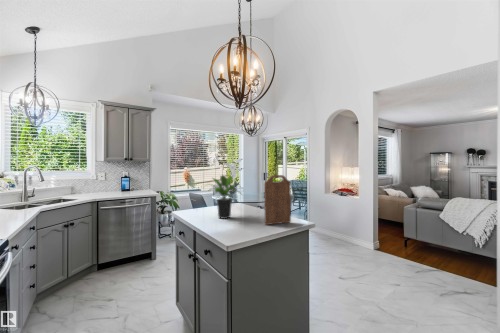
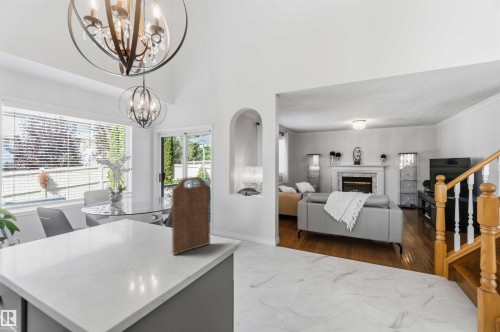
potted plant: present [213,175,235,219] -> none [51,179,134,252]

